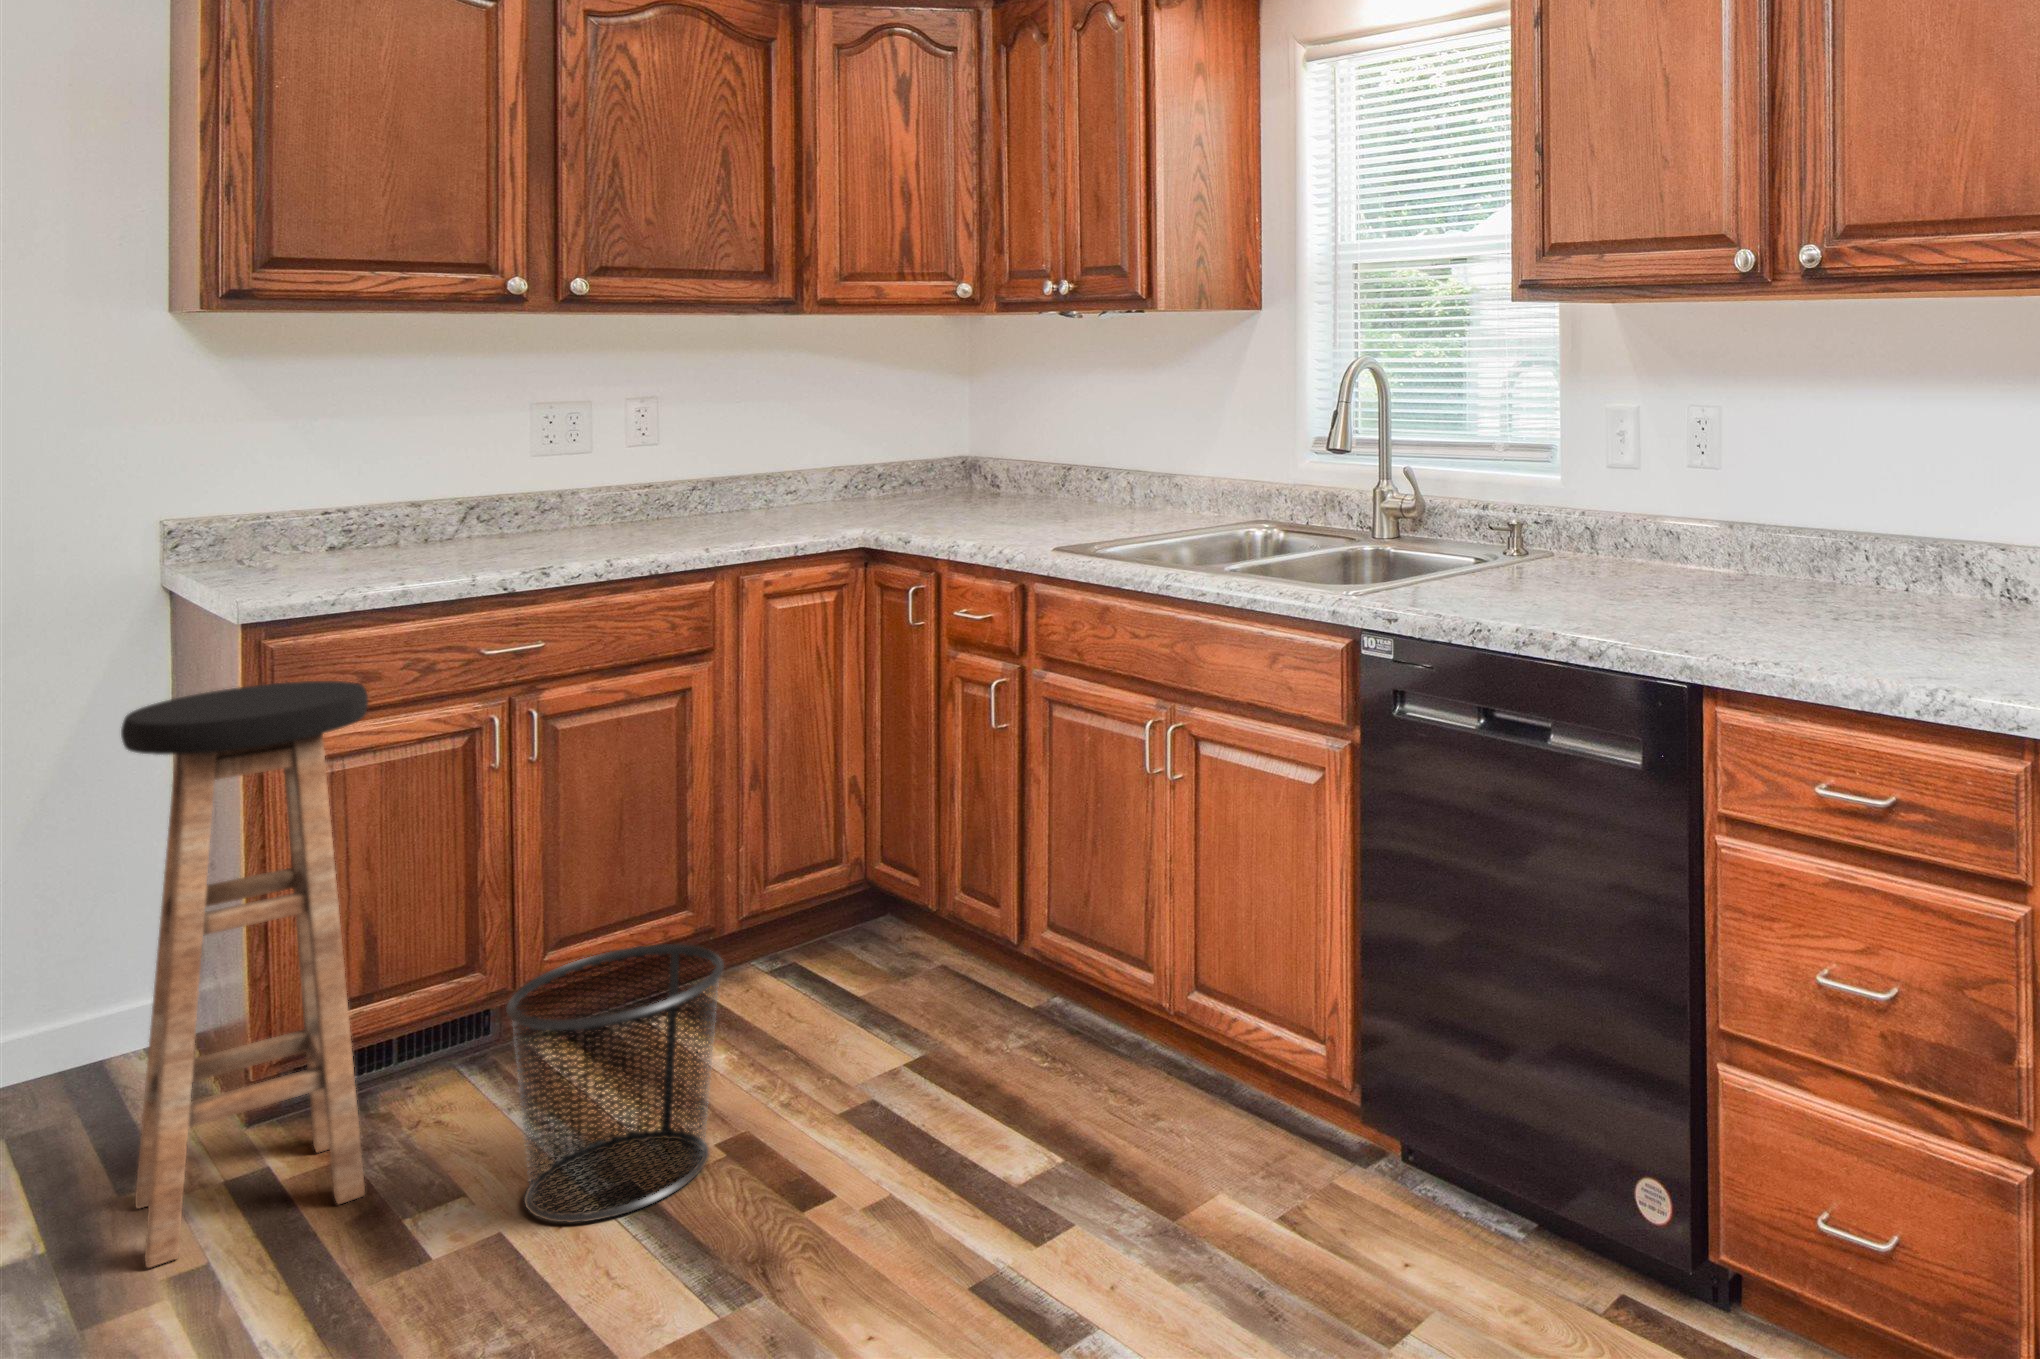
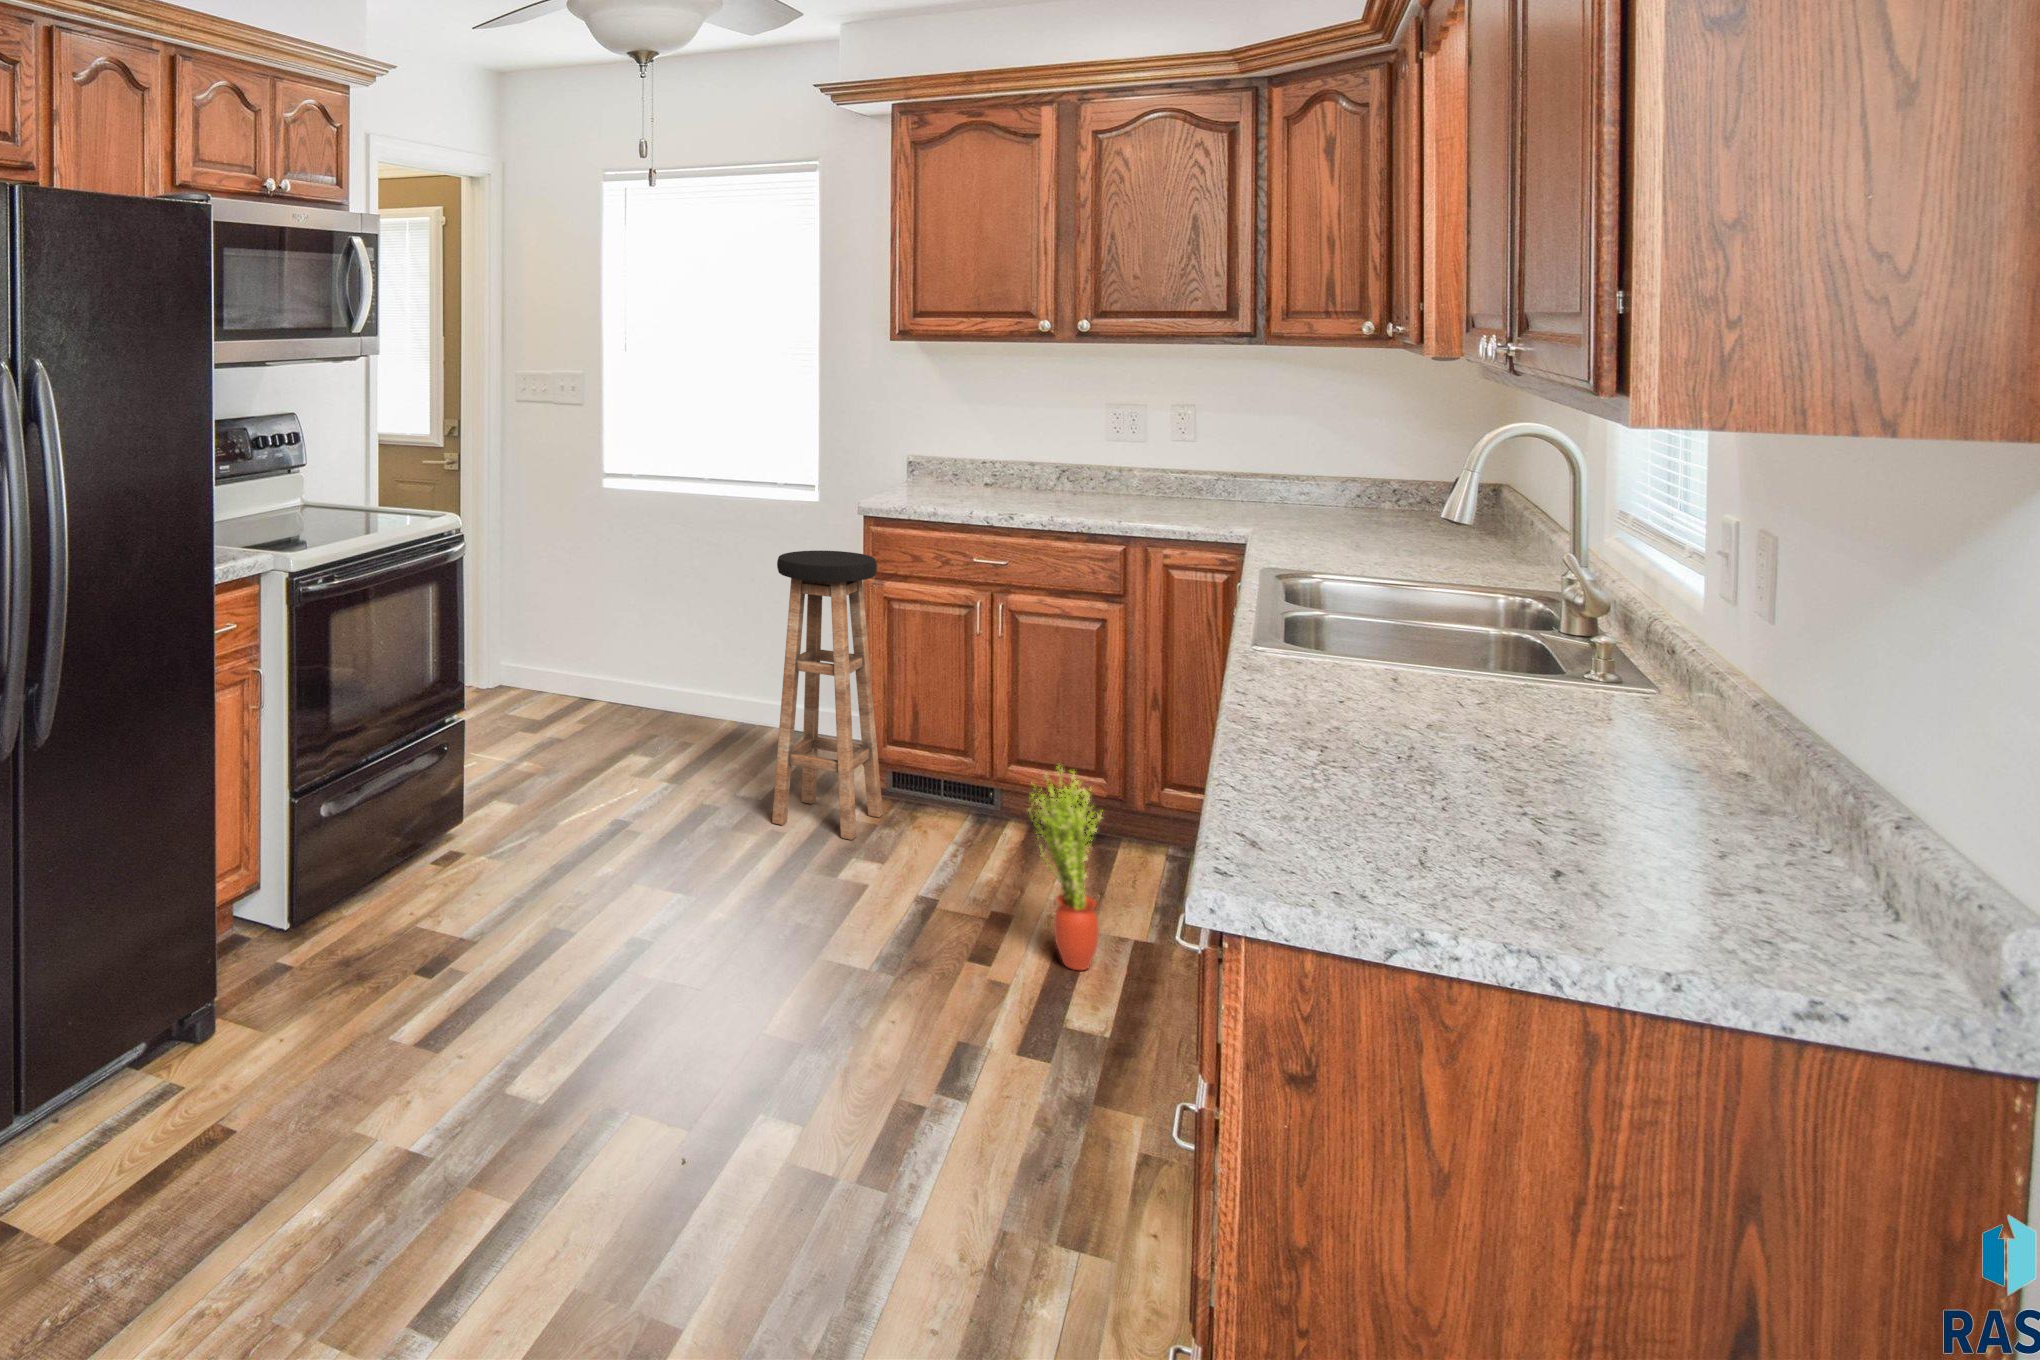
potted plant: none [867,861,986,1129] -> present [1029,767,1101,970]
waste bin: present [507,944,724,1222] -> none [864,753,982,910]

